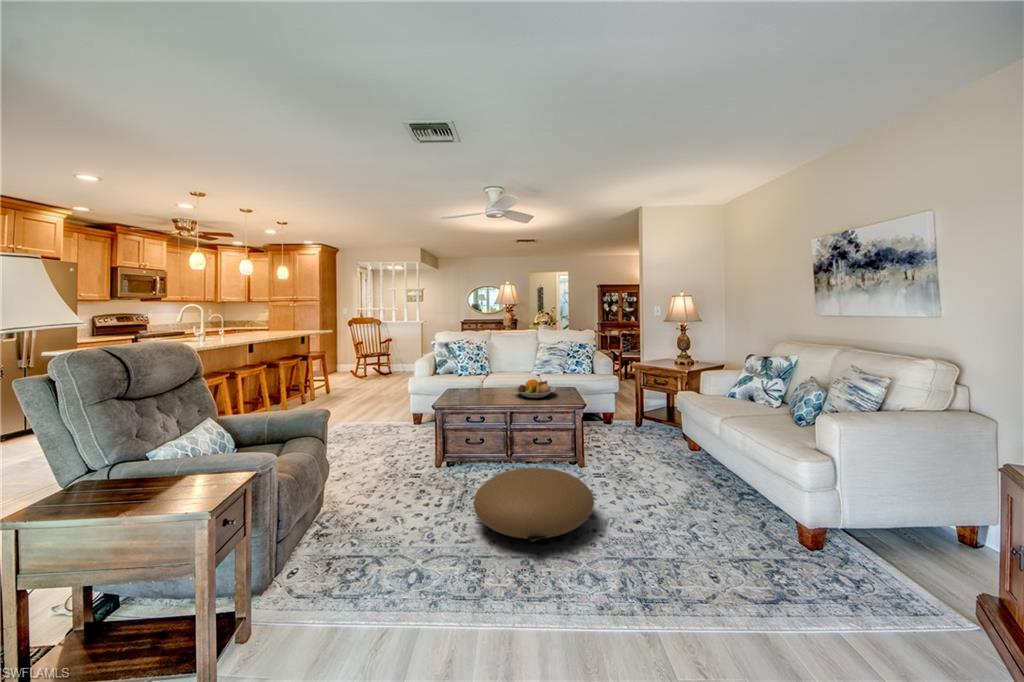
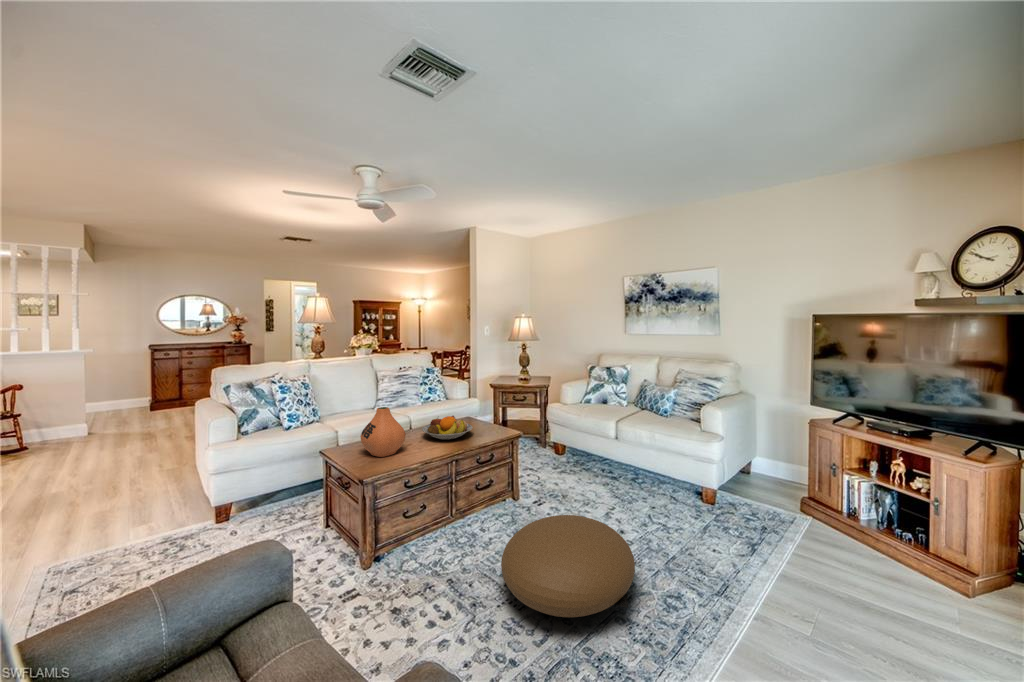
vase: none [464,365,492,400] -> present [360,407,406,457]

